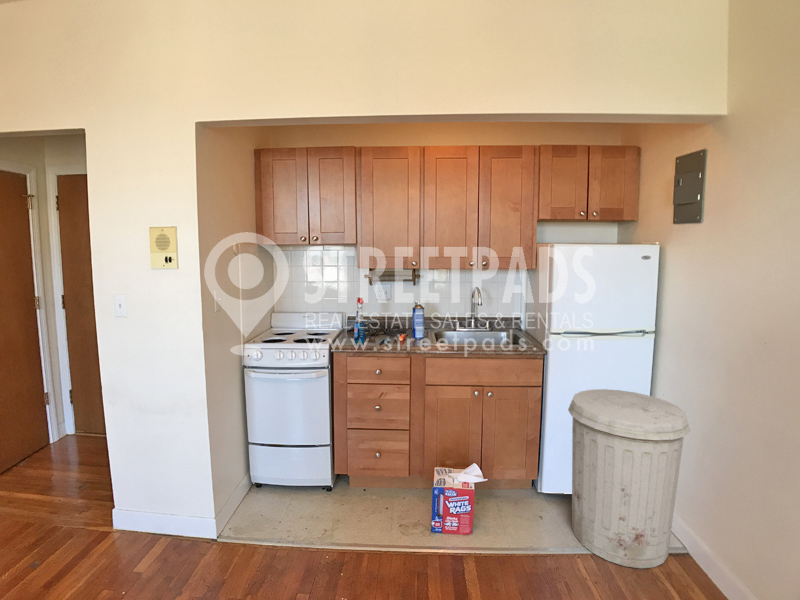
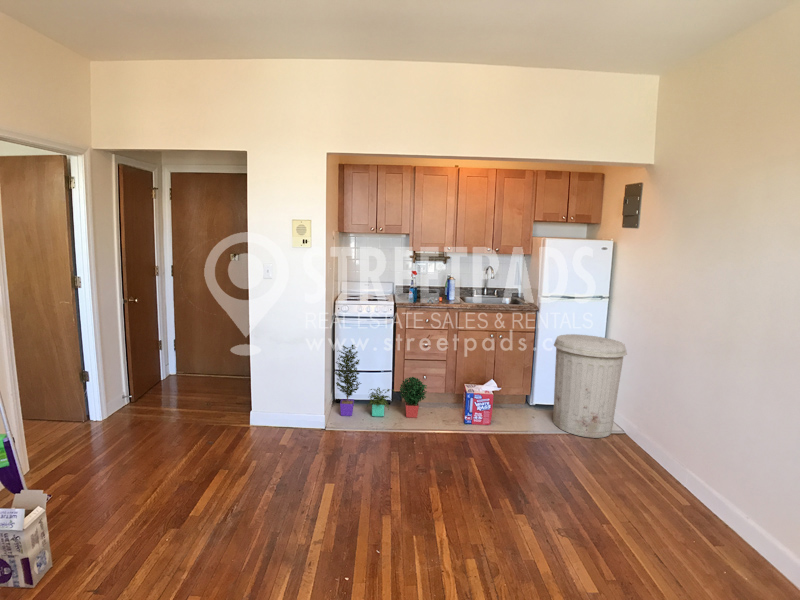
potted plant: none [237,409,376,519] -> present [334,345,427,418]

